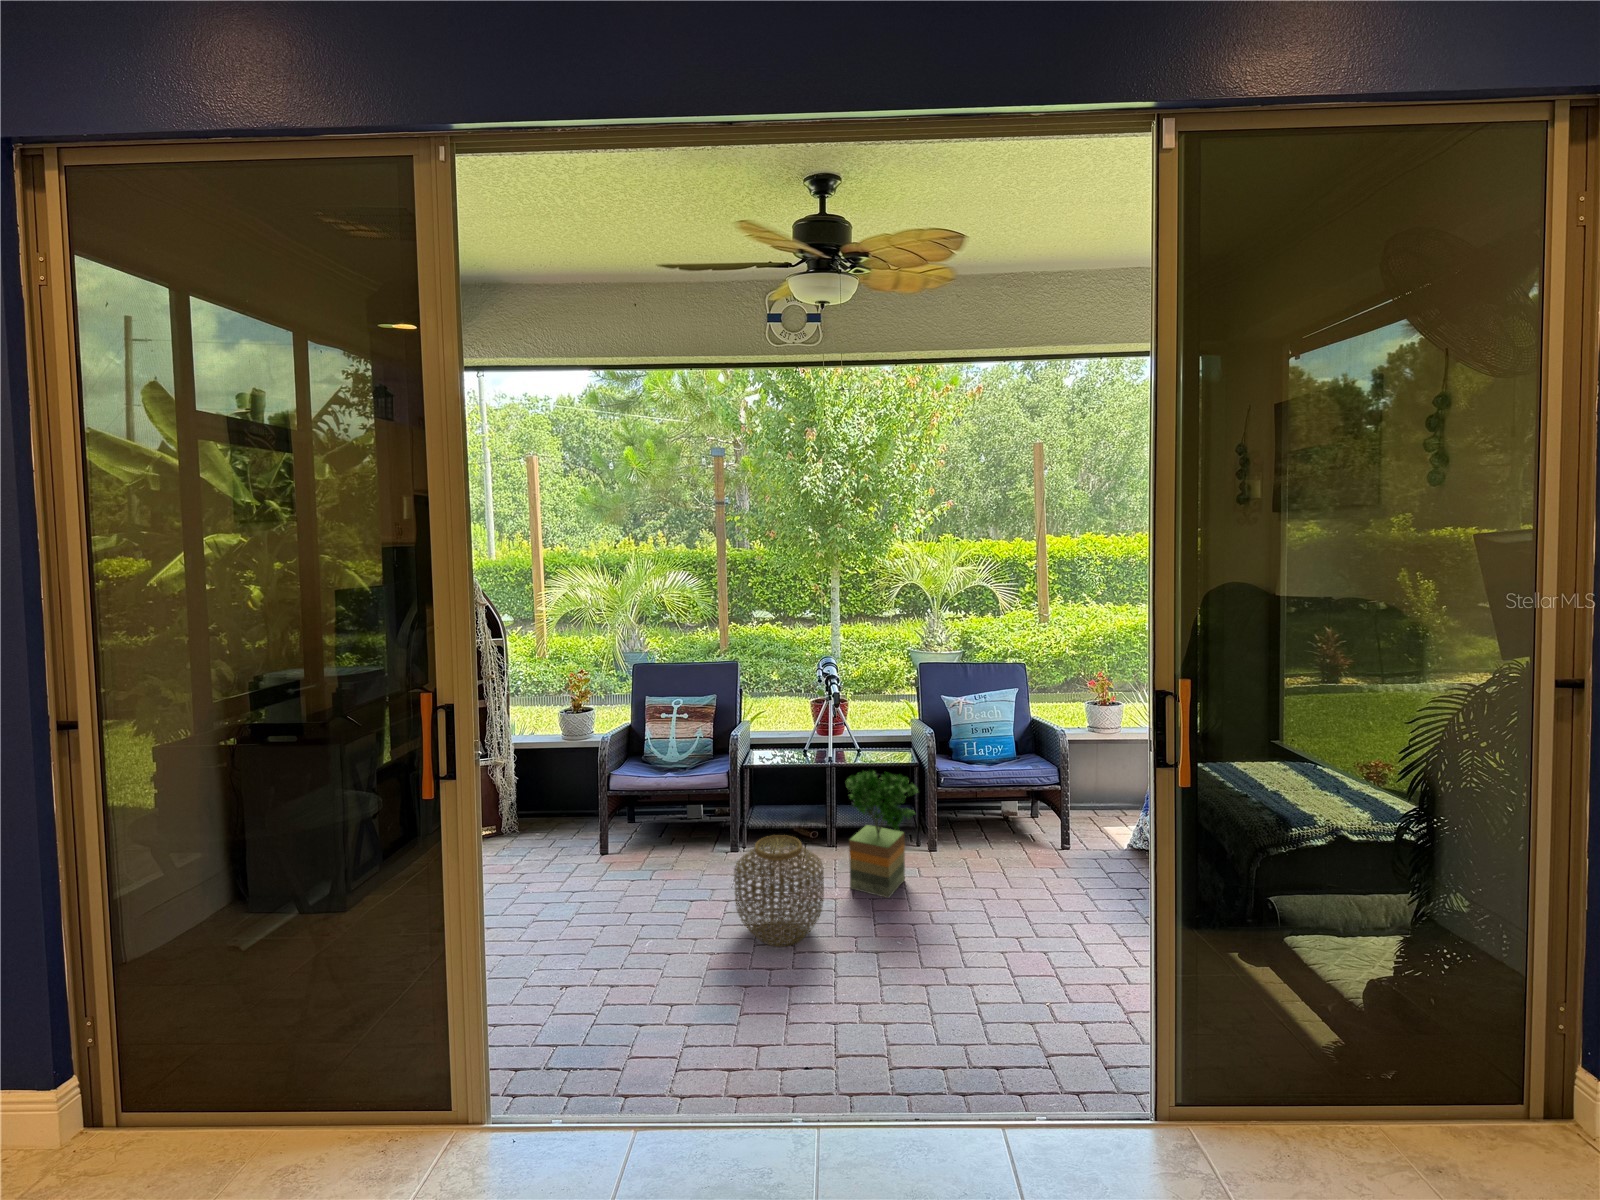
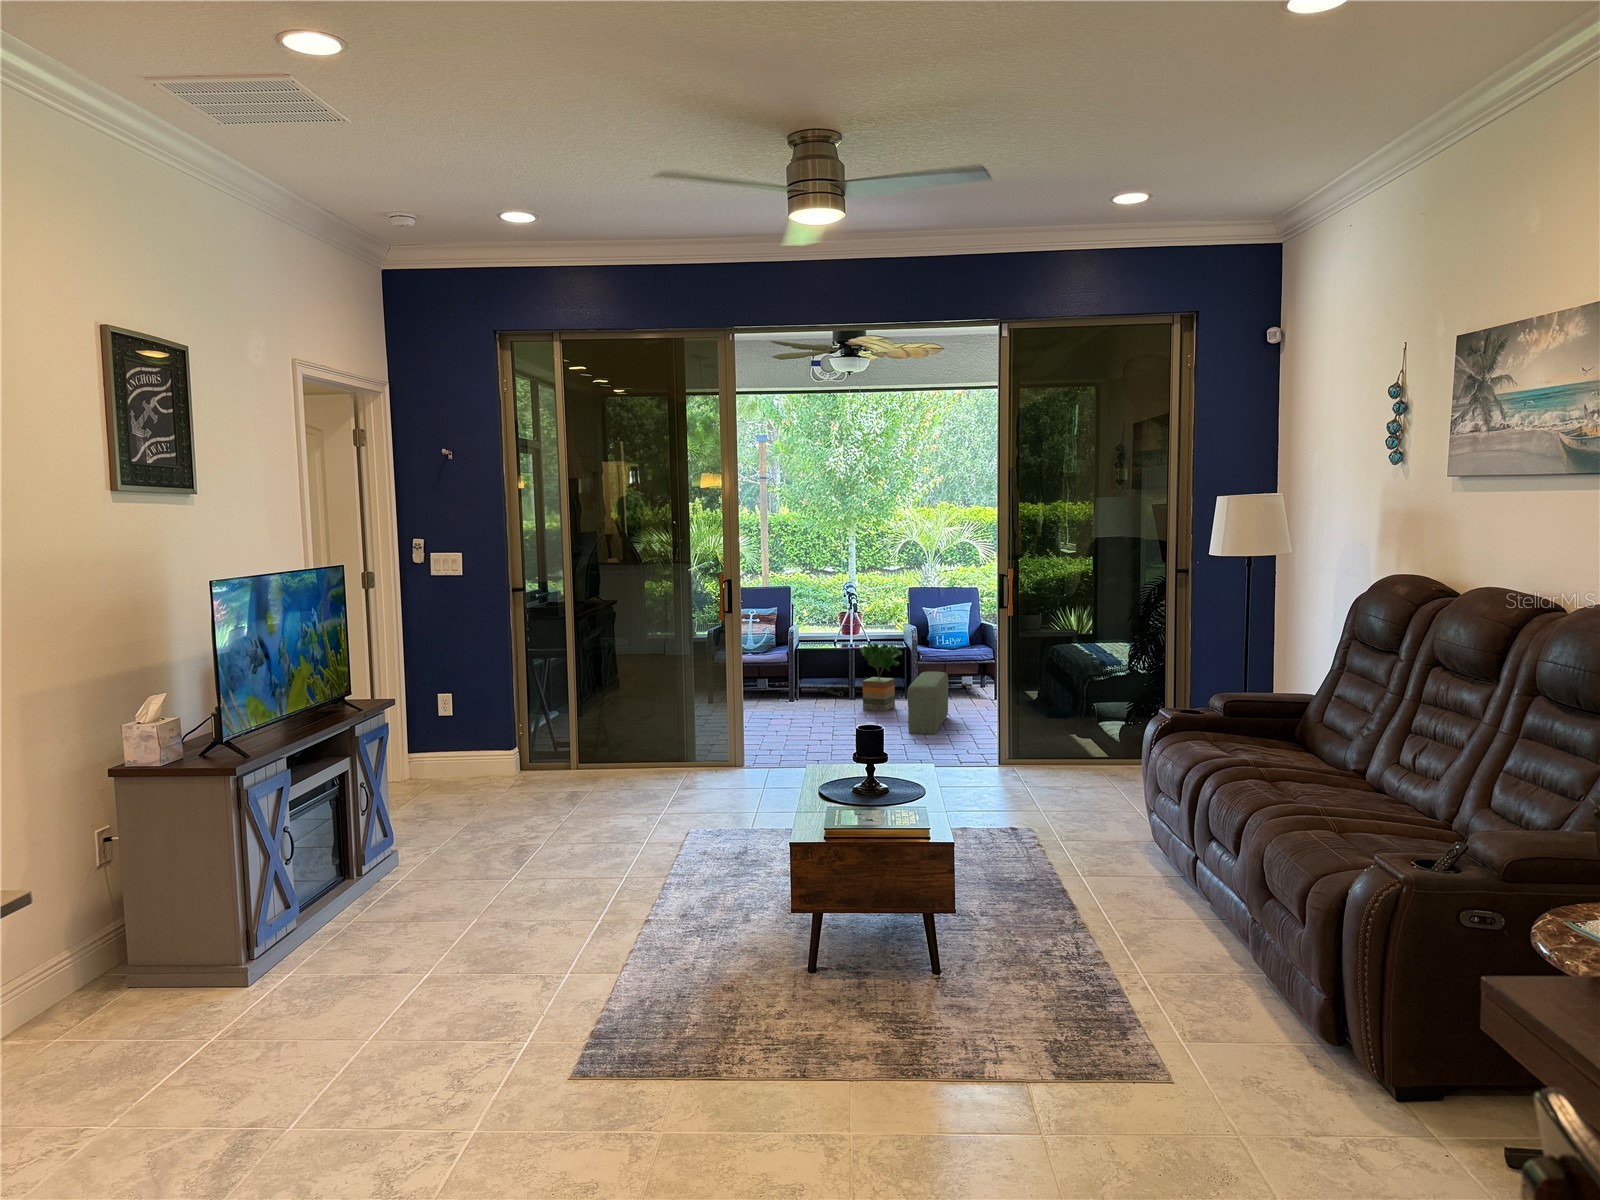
woven basket: present [734,835,824,946] -> none [802,669,849,721]
pouf: none [949,845,1014,1033] -> present [908,672,948,734]

